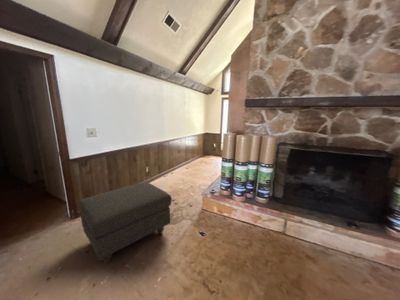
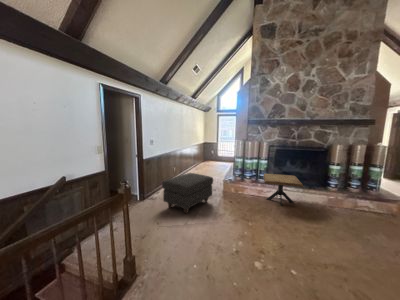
side table: none [259,189,338,259] -> present [263,174,303,206]

